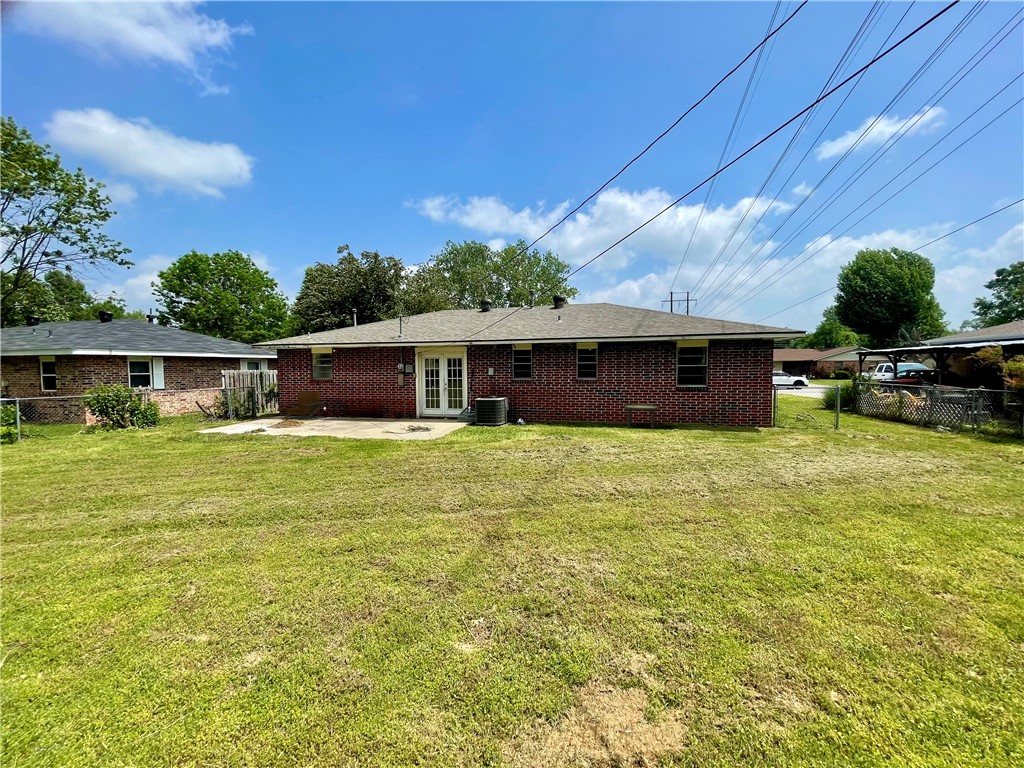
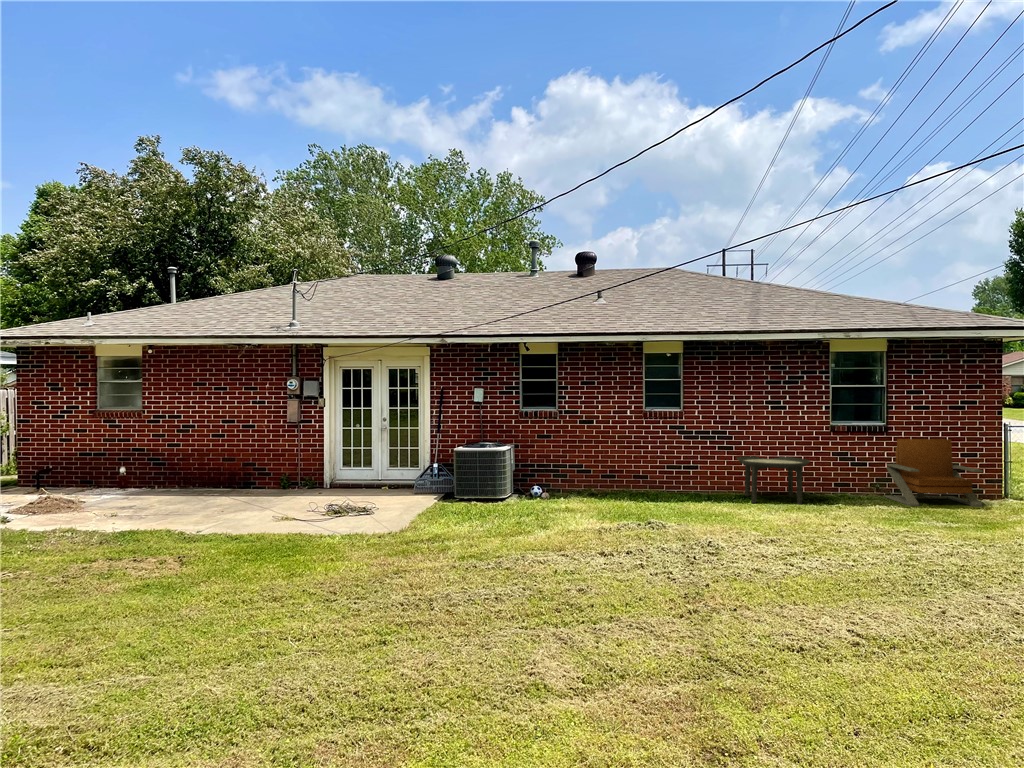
lounge chair: present [283,391,324,420] -> present [885,439,982,507]

